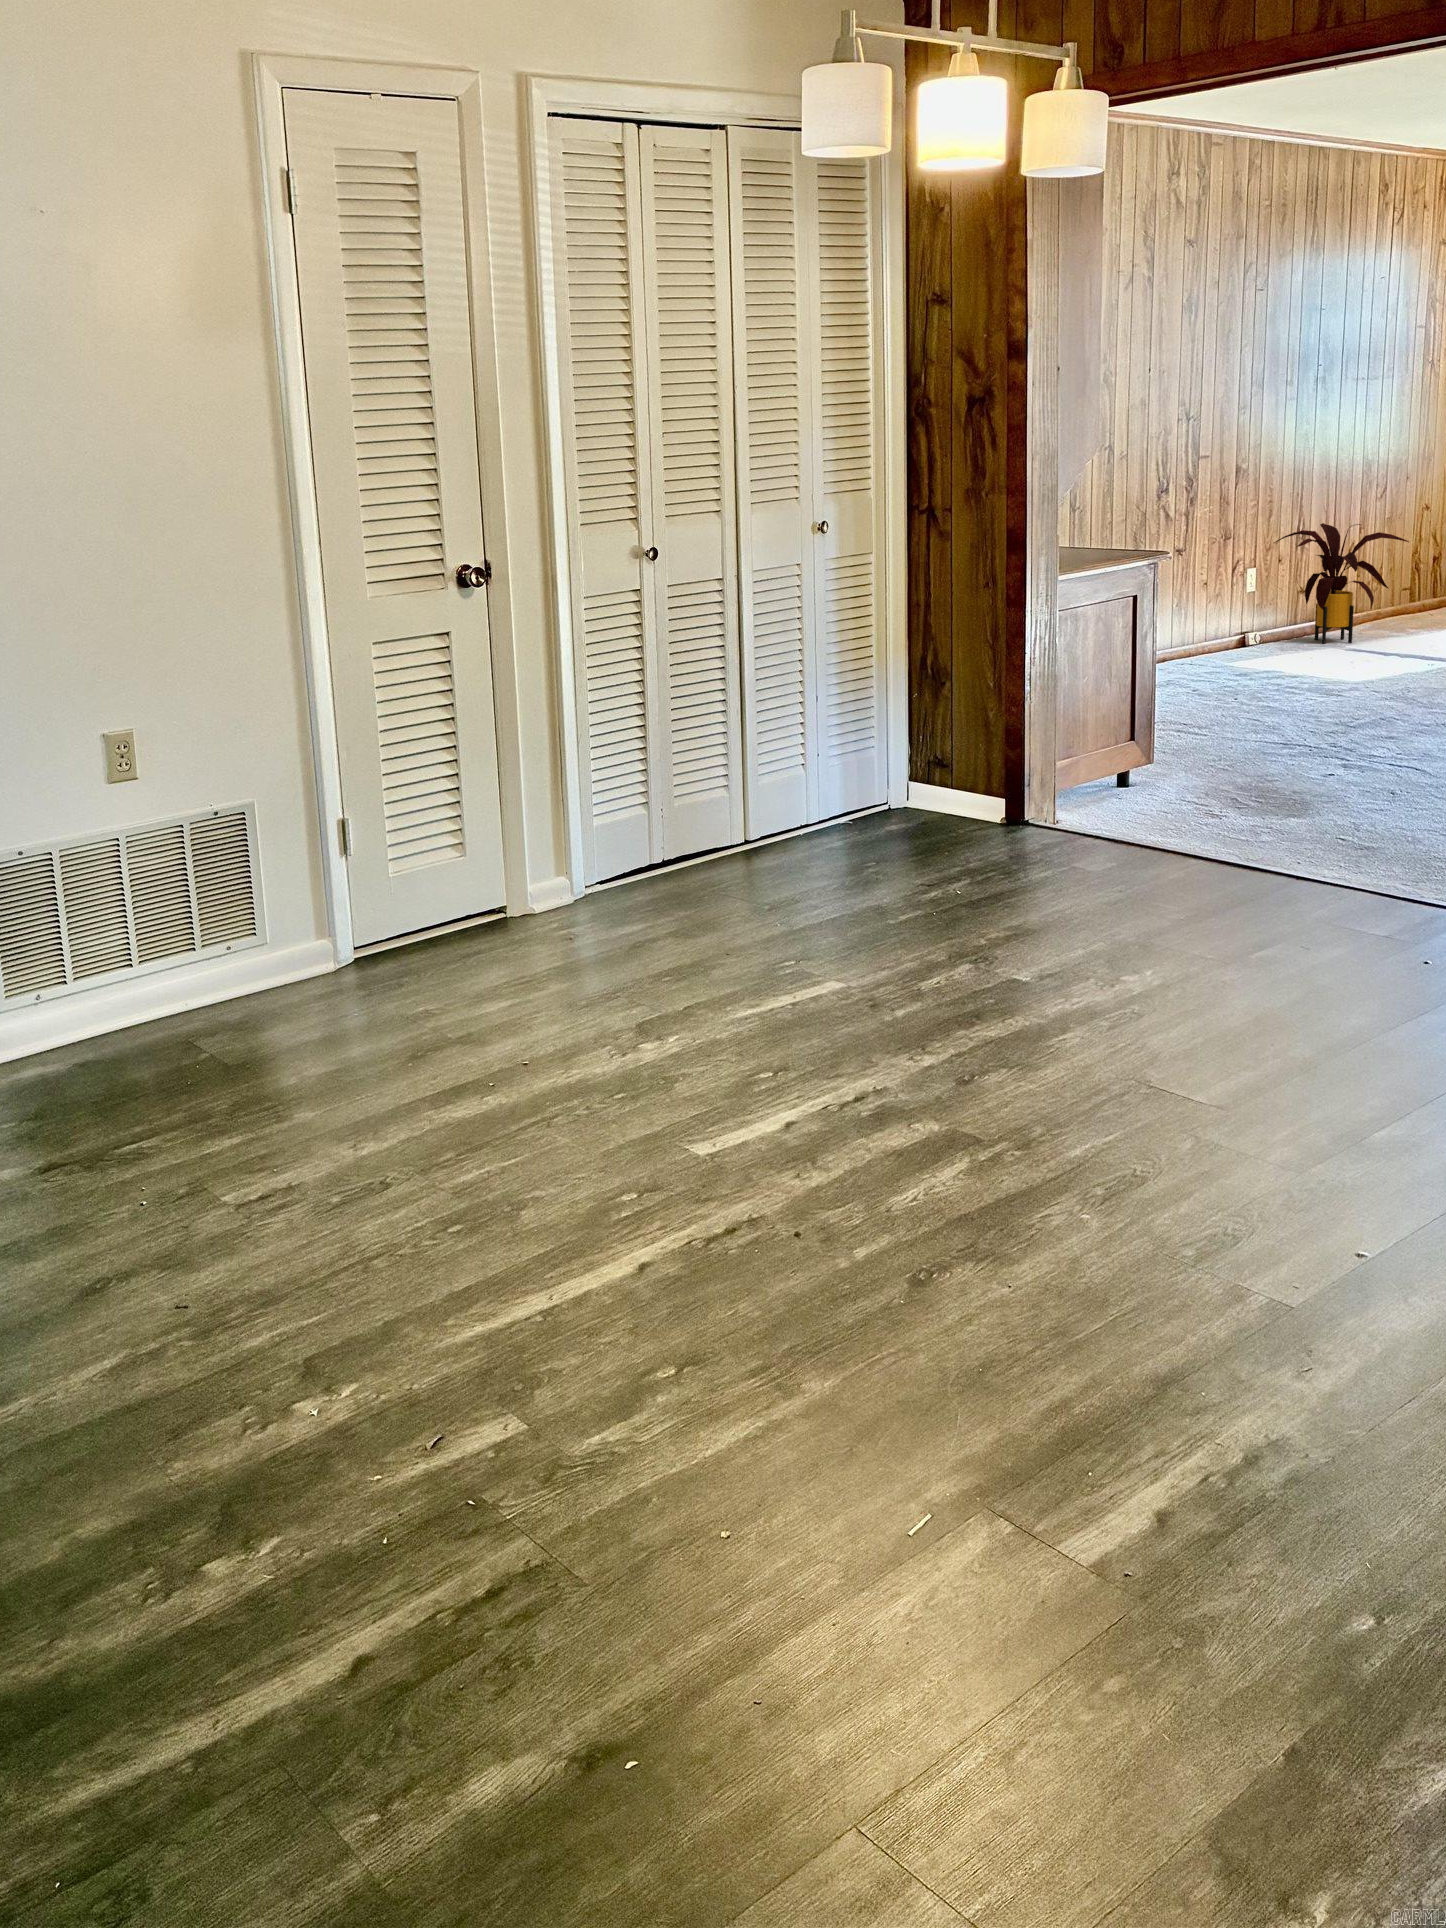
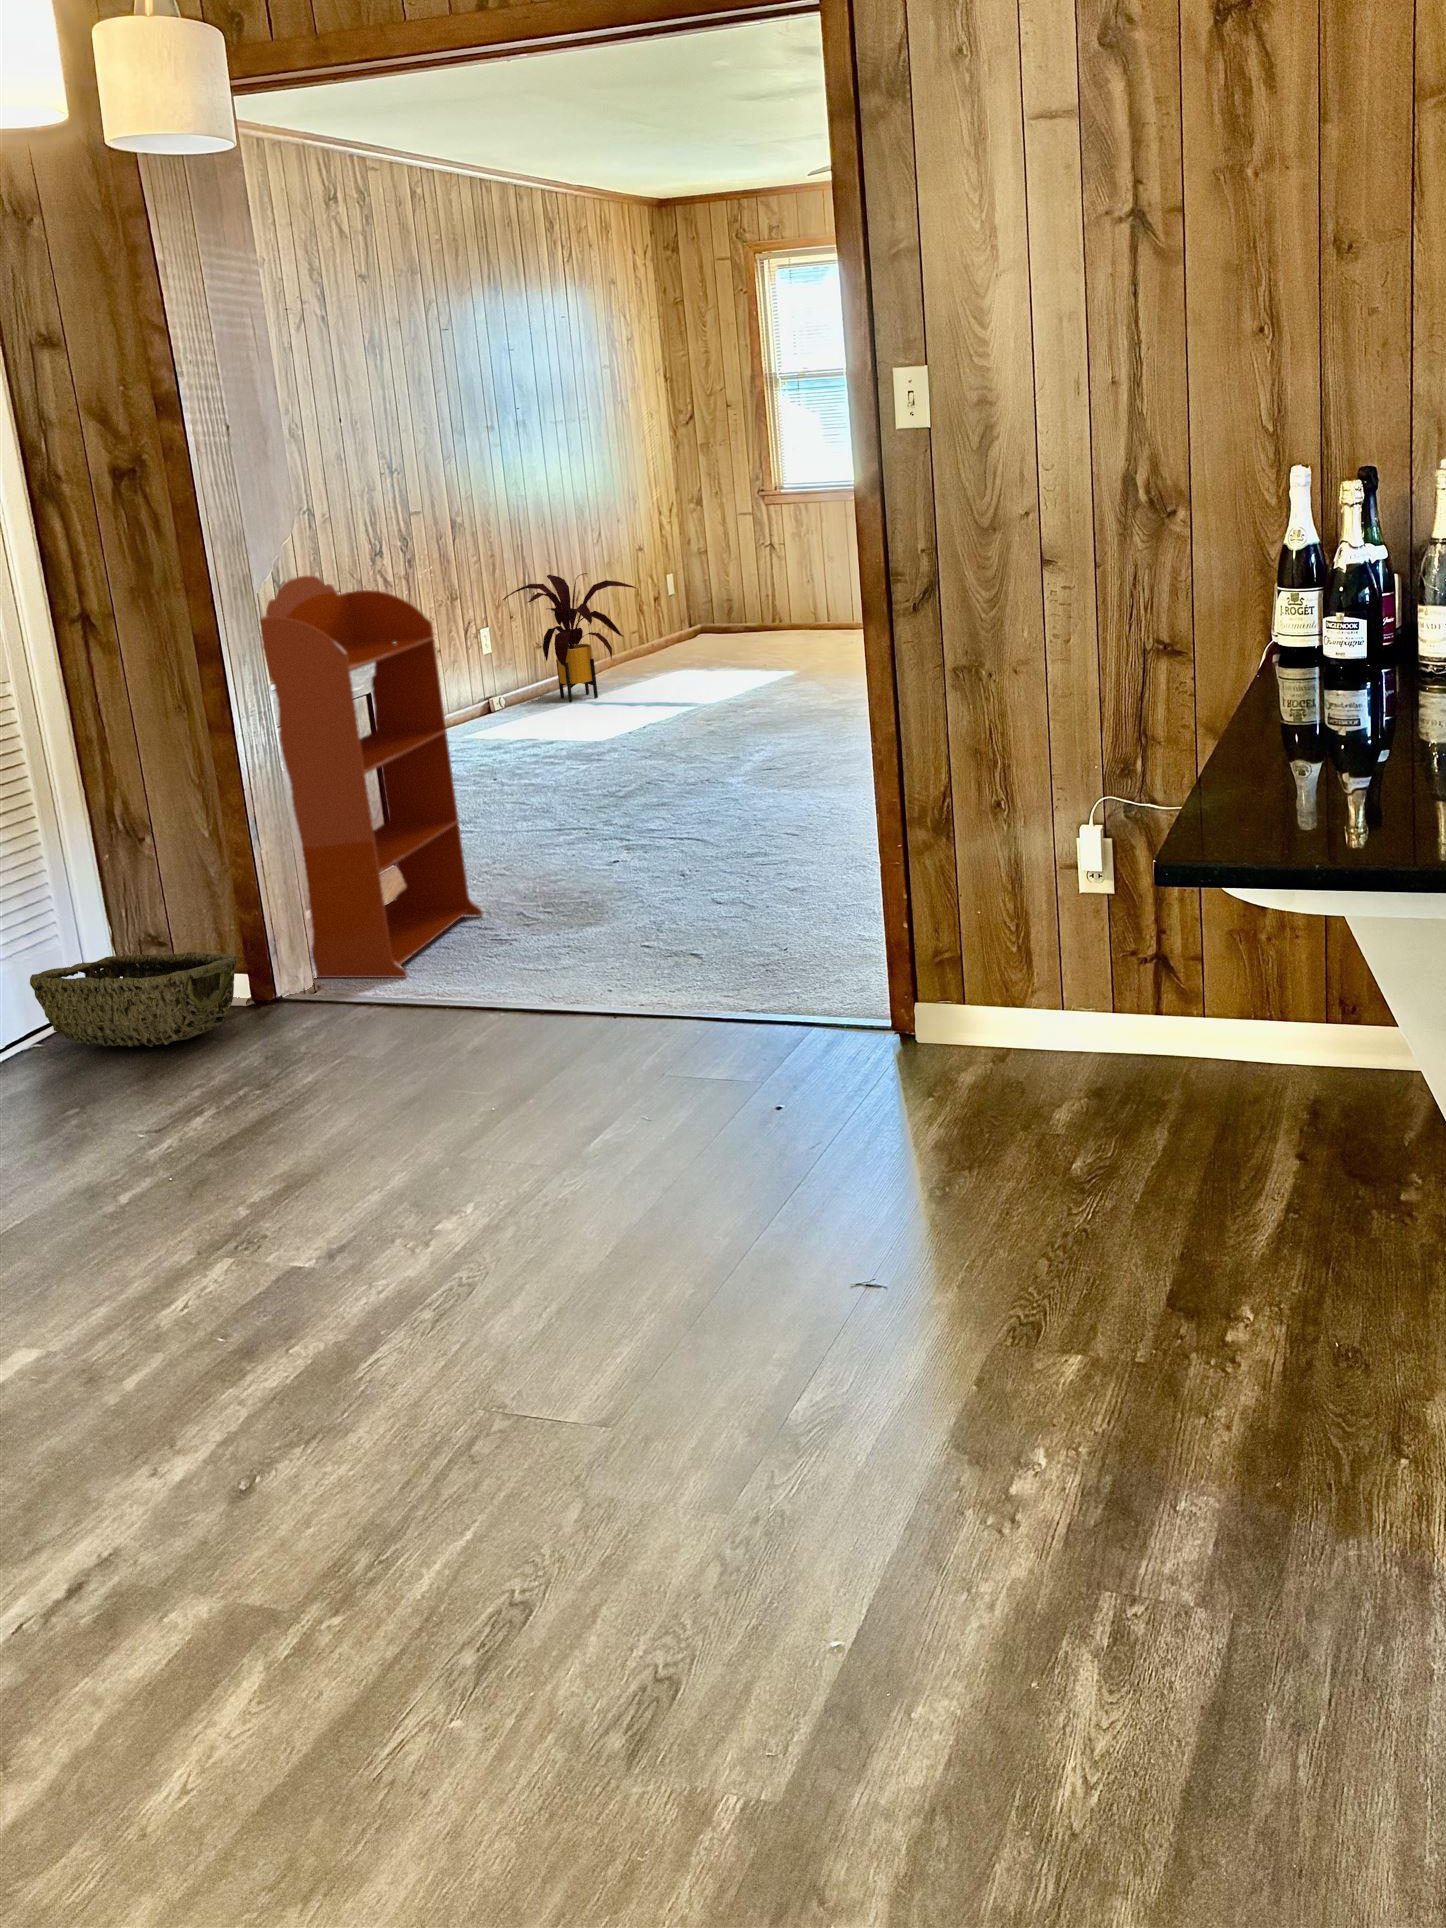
bookcase: none [1052,492,1202,825] -> present [260,576,483,978]
woven basket: none [856,768,1002,837] -> present [30,952,237,1047]

